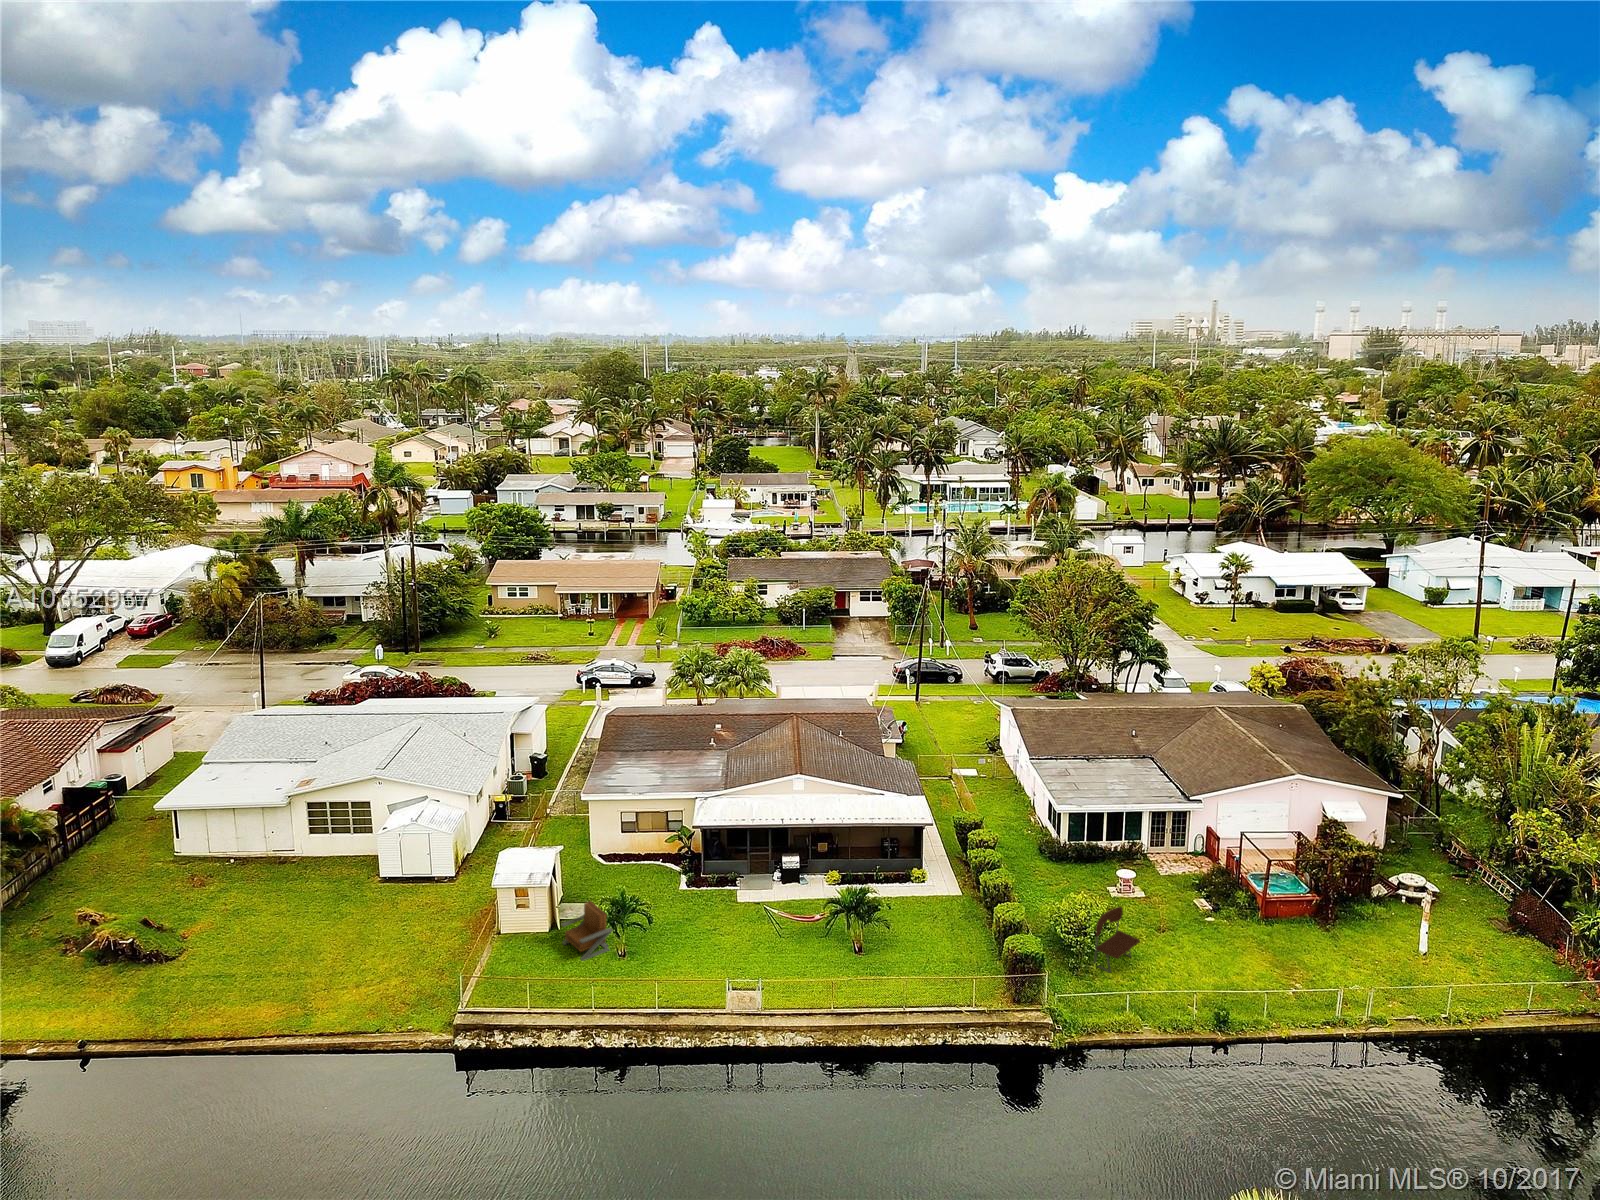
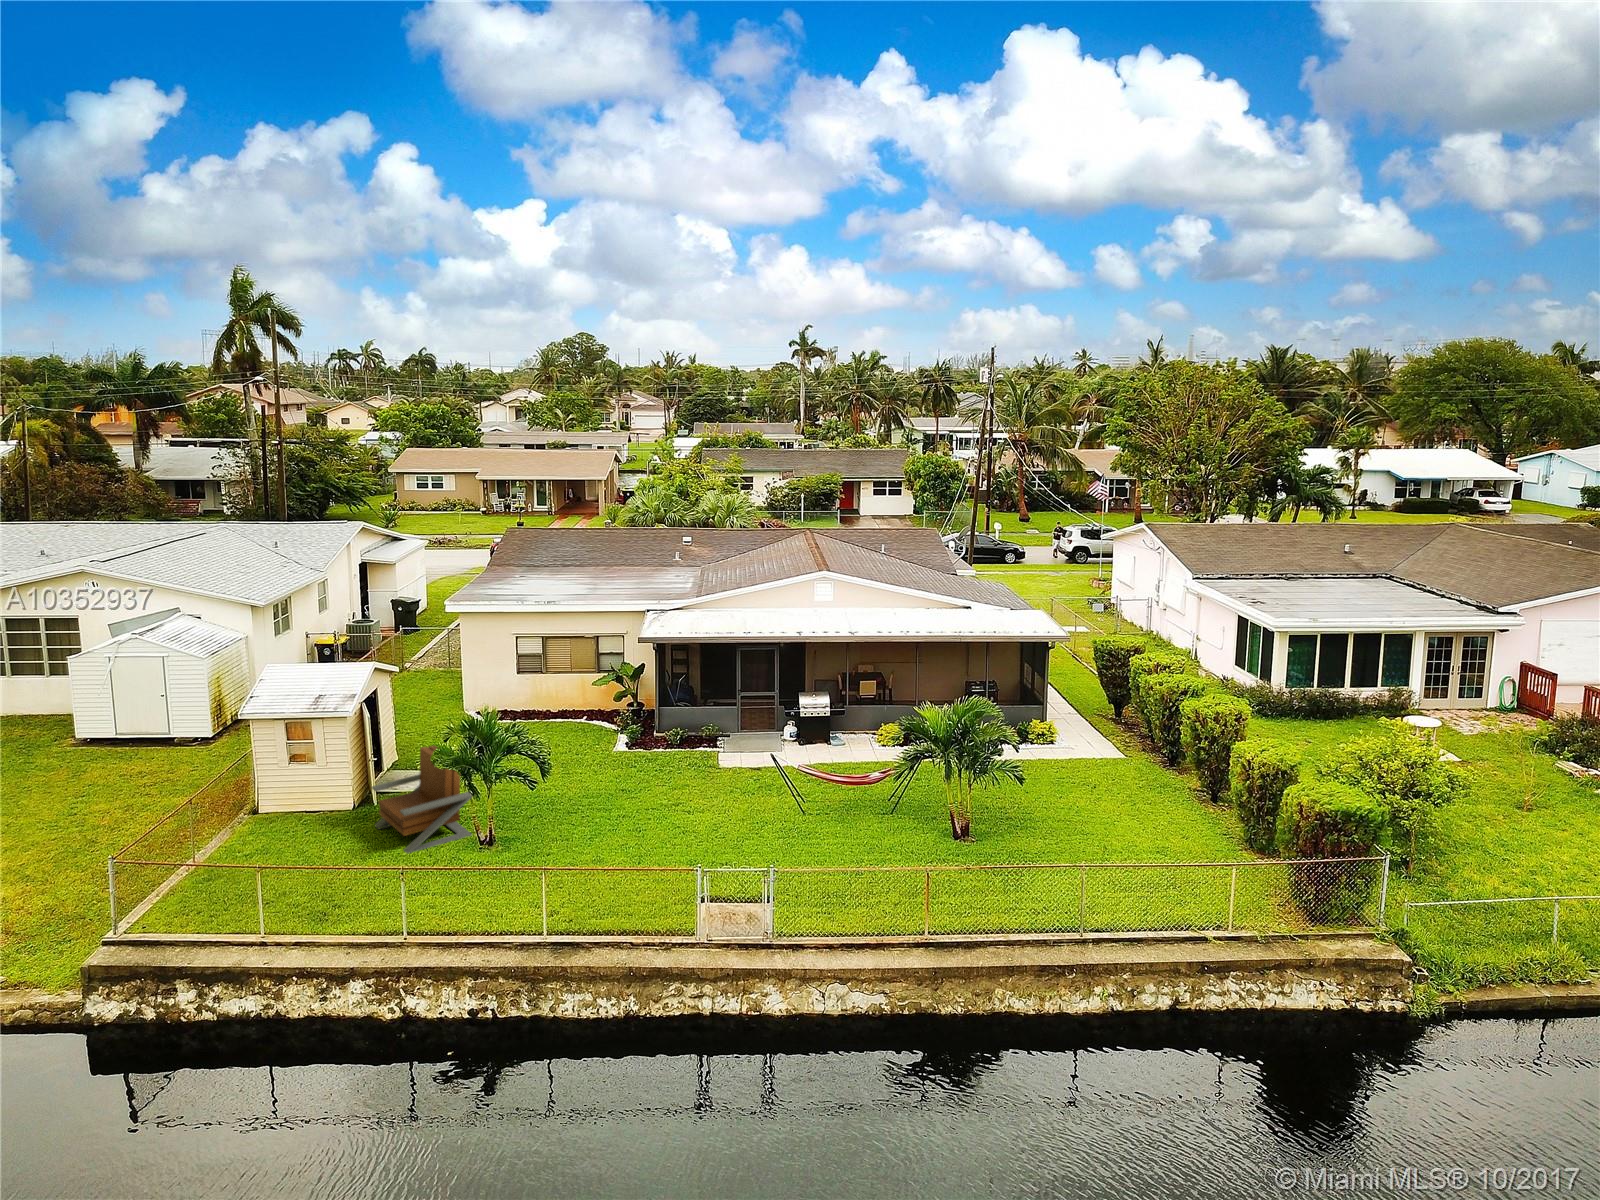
bench: present [1094,907,1140,973] -> none [1427,747,1516,873]

